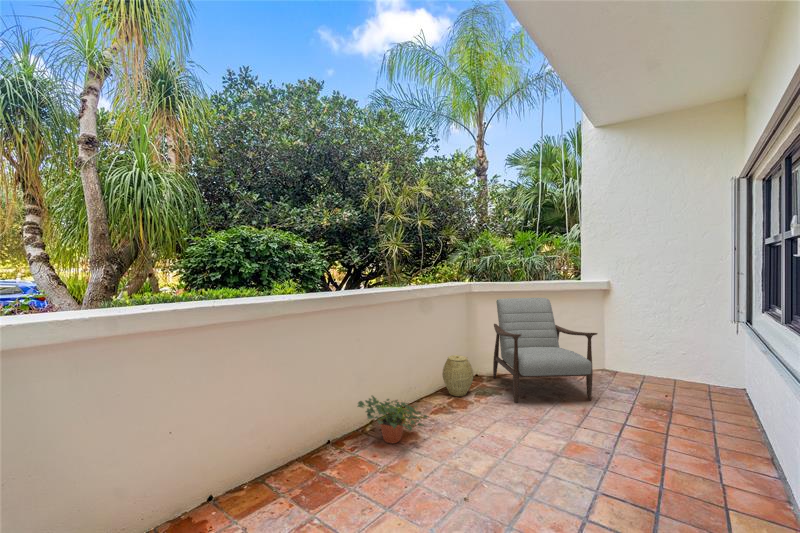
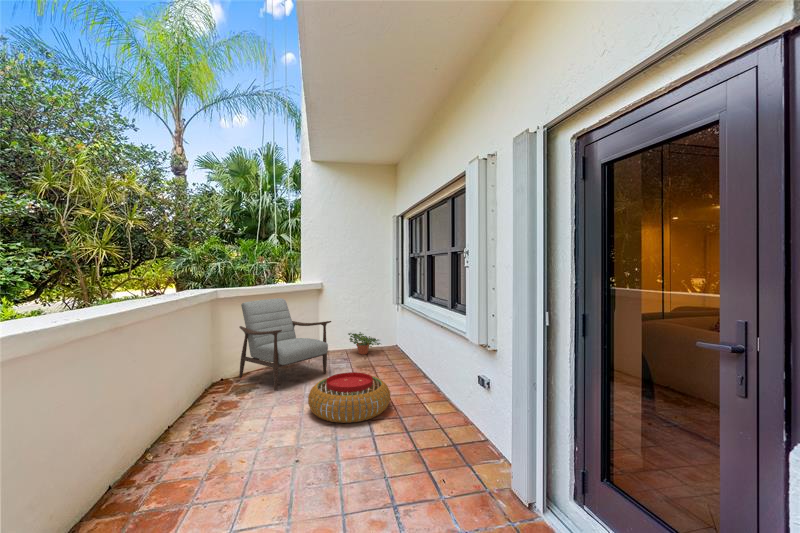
woven basket: present [442,355,473,396] -> none [200,361,234,402]
potted plant: present [358,396,428,443] -> present [348,332,380,355]
pouf: none [524,406,655,491] -> present [308,372,390,423]

